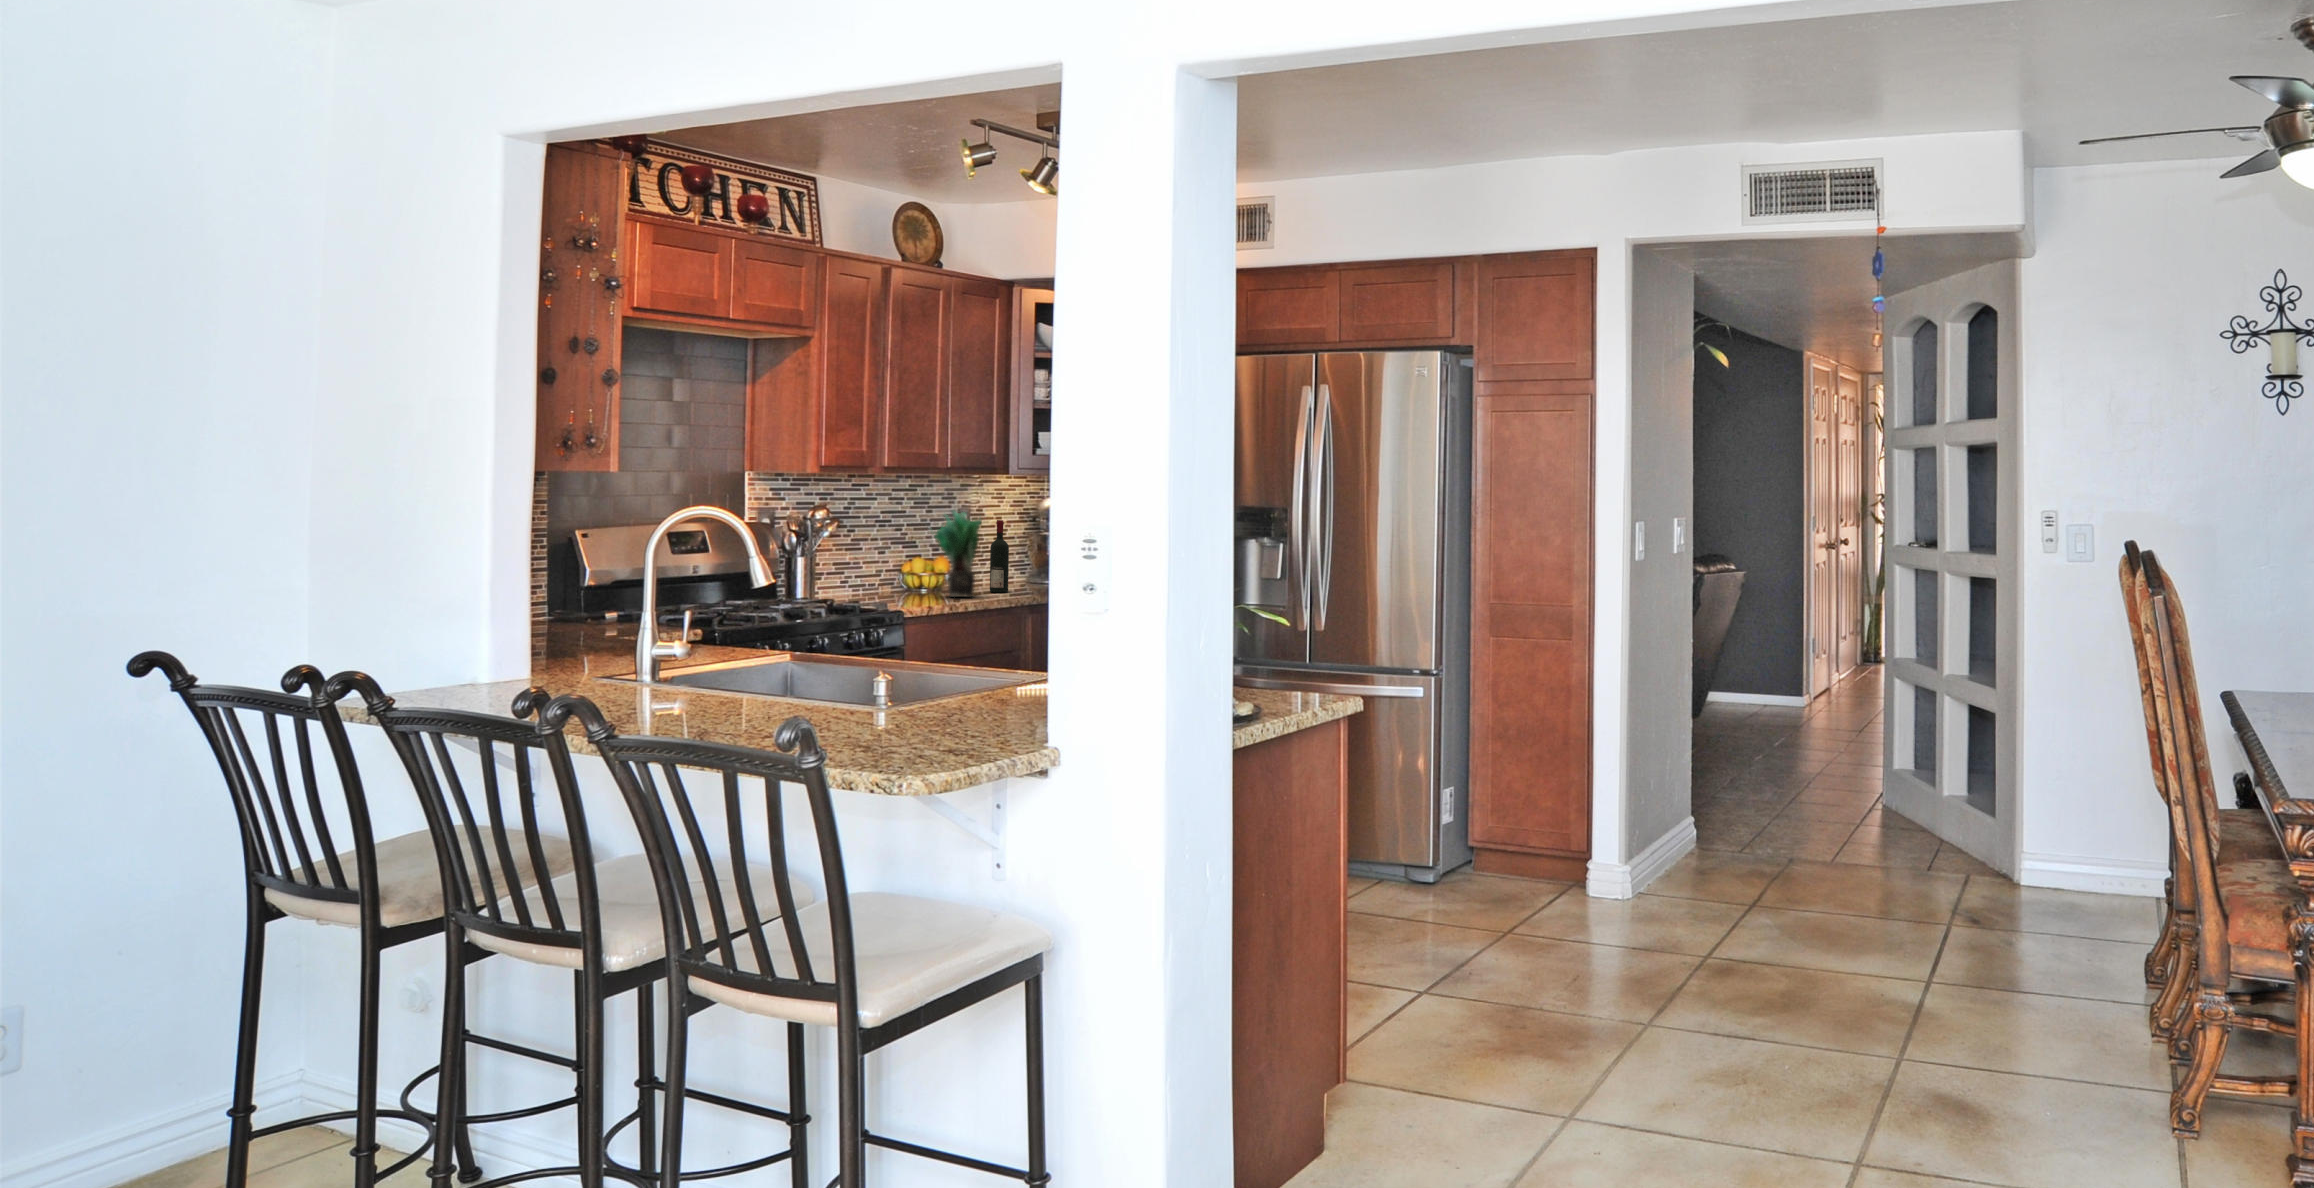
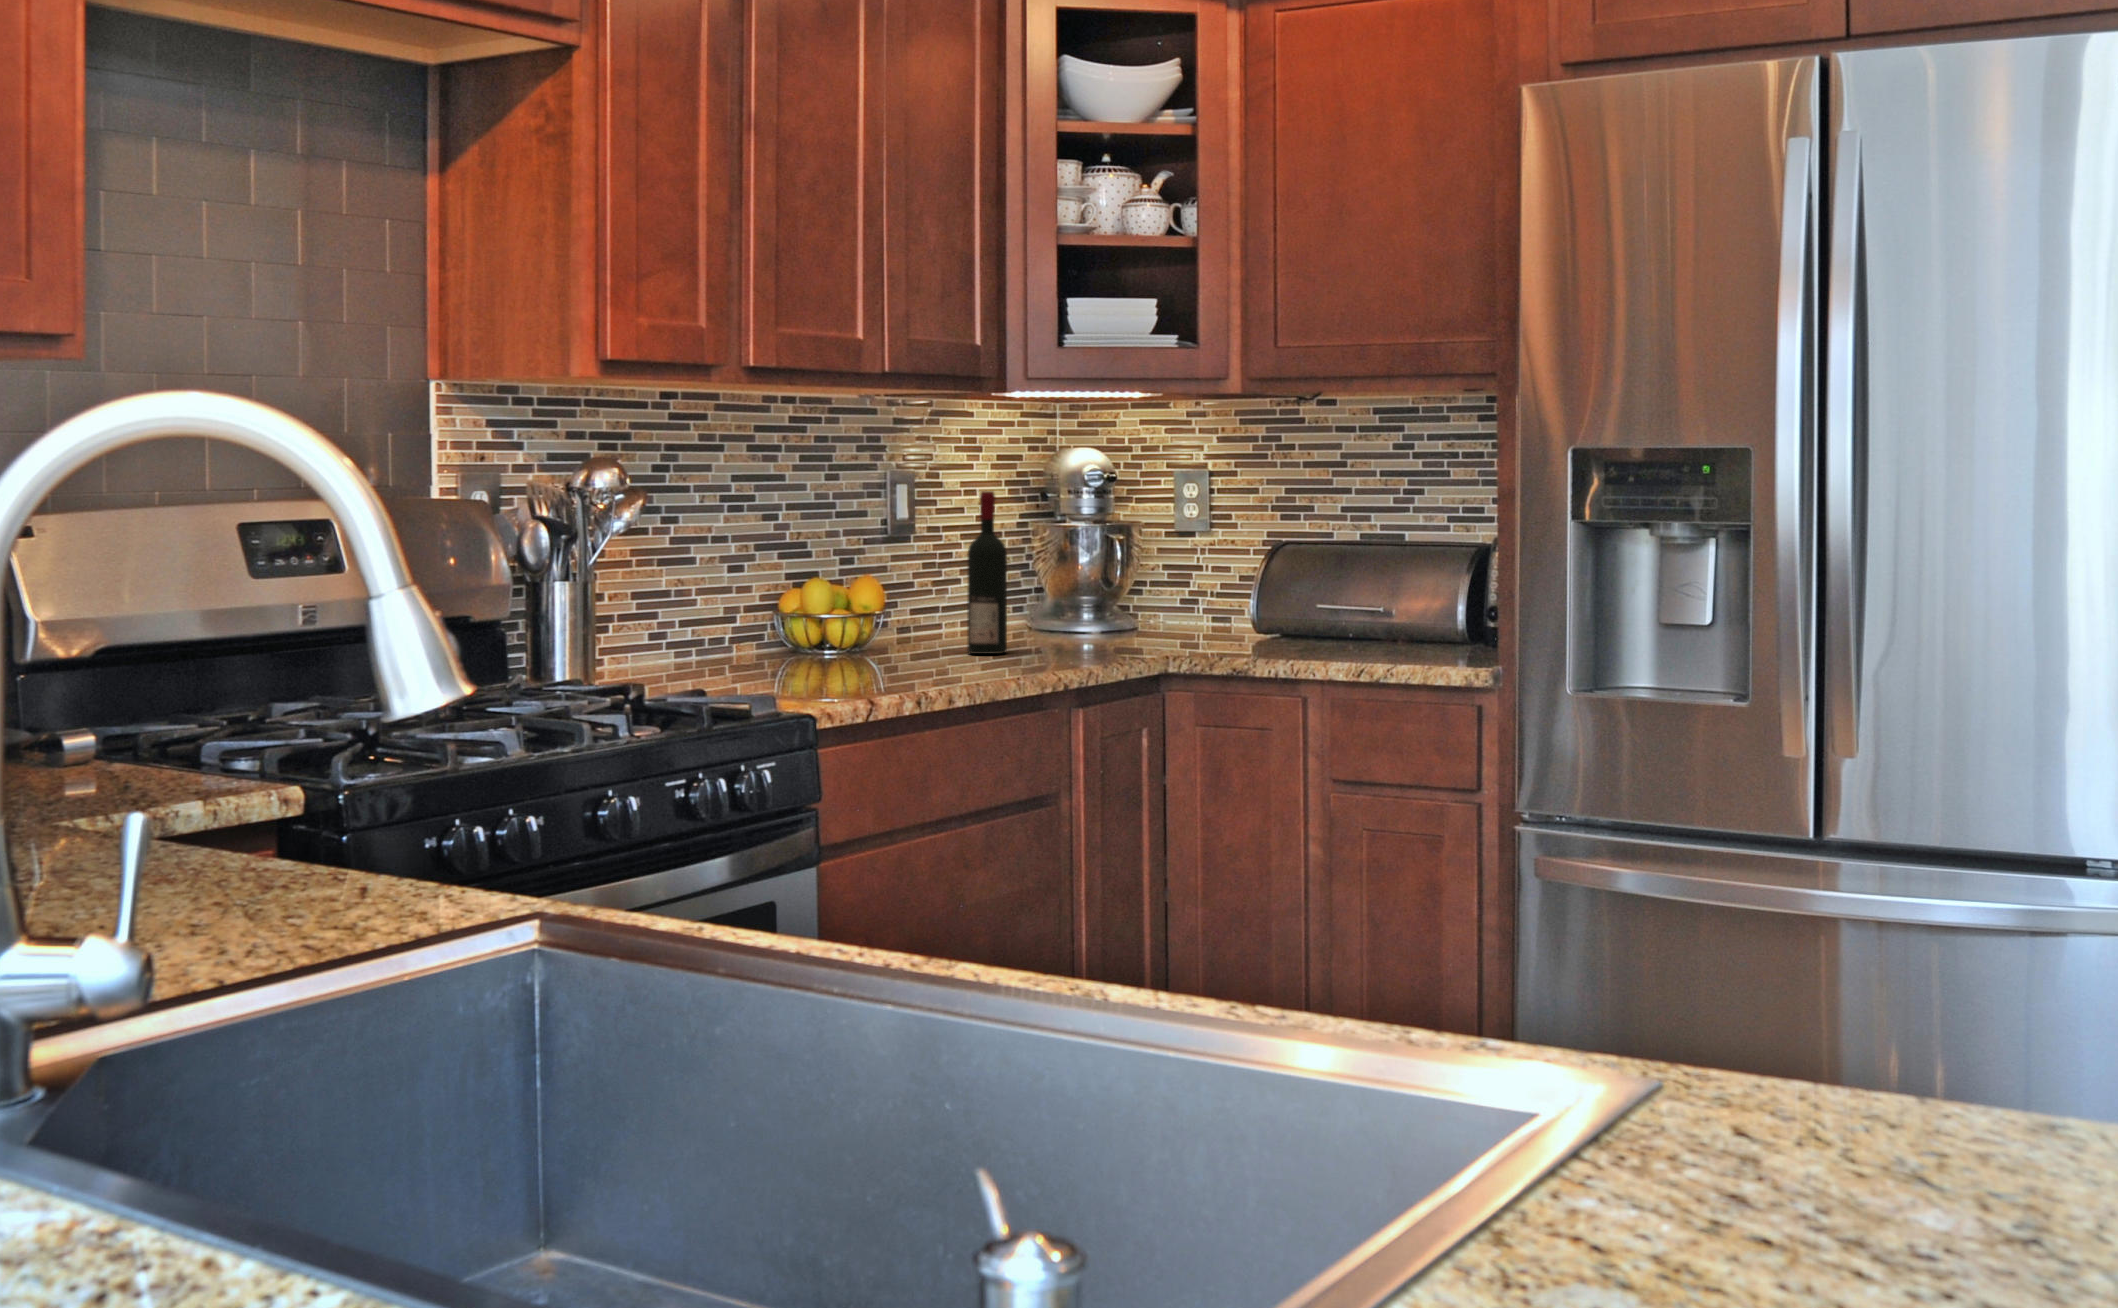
potted plant: present [935,510,981,597] -> none [840,468,959,670]

